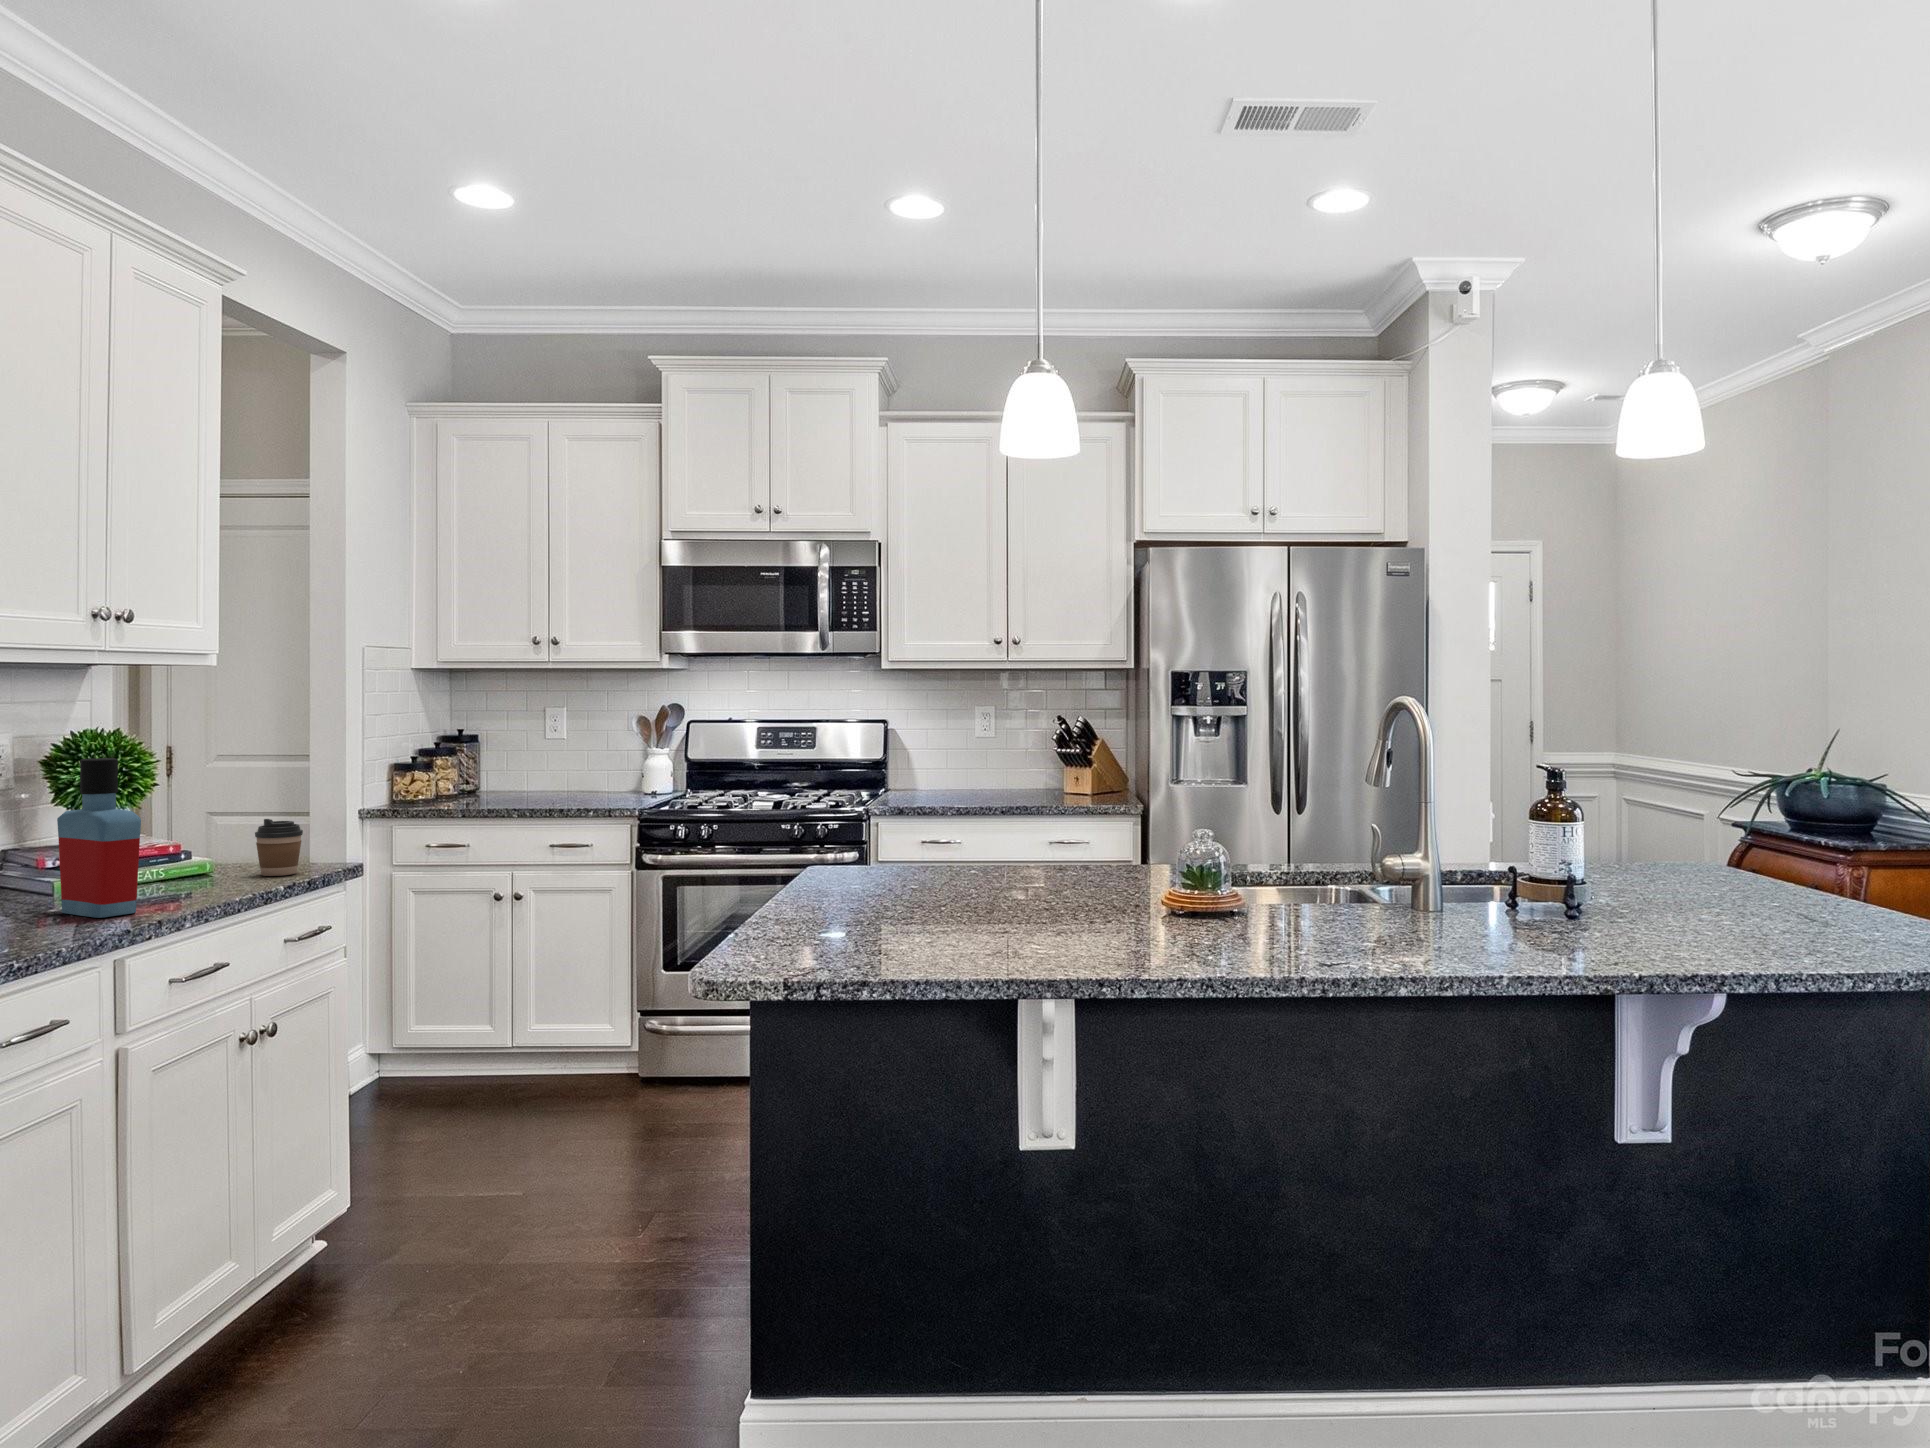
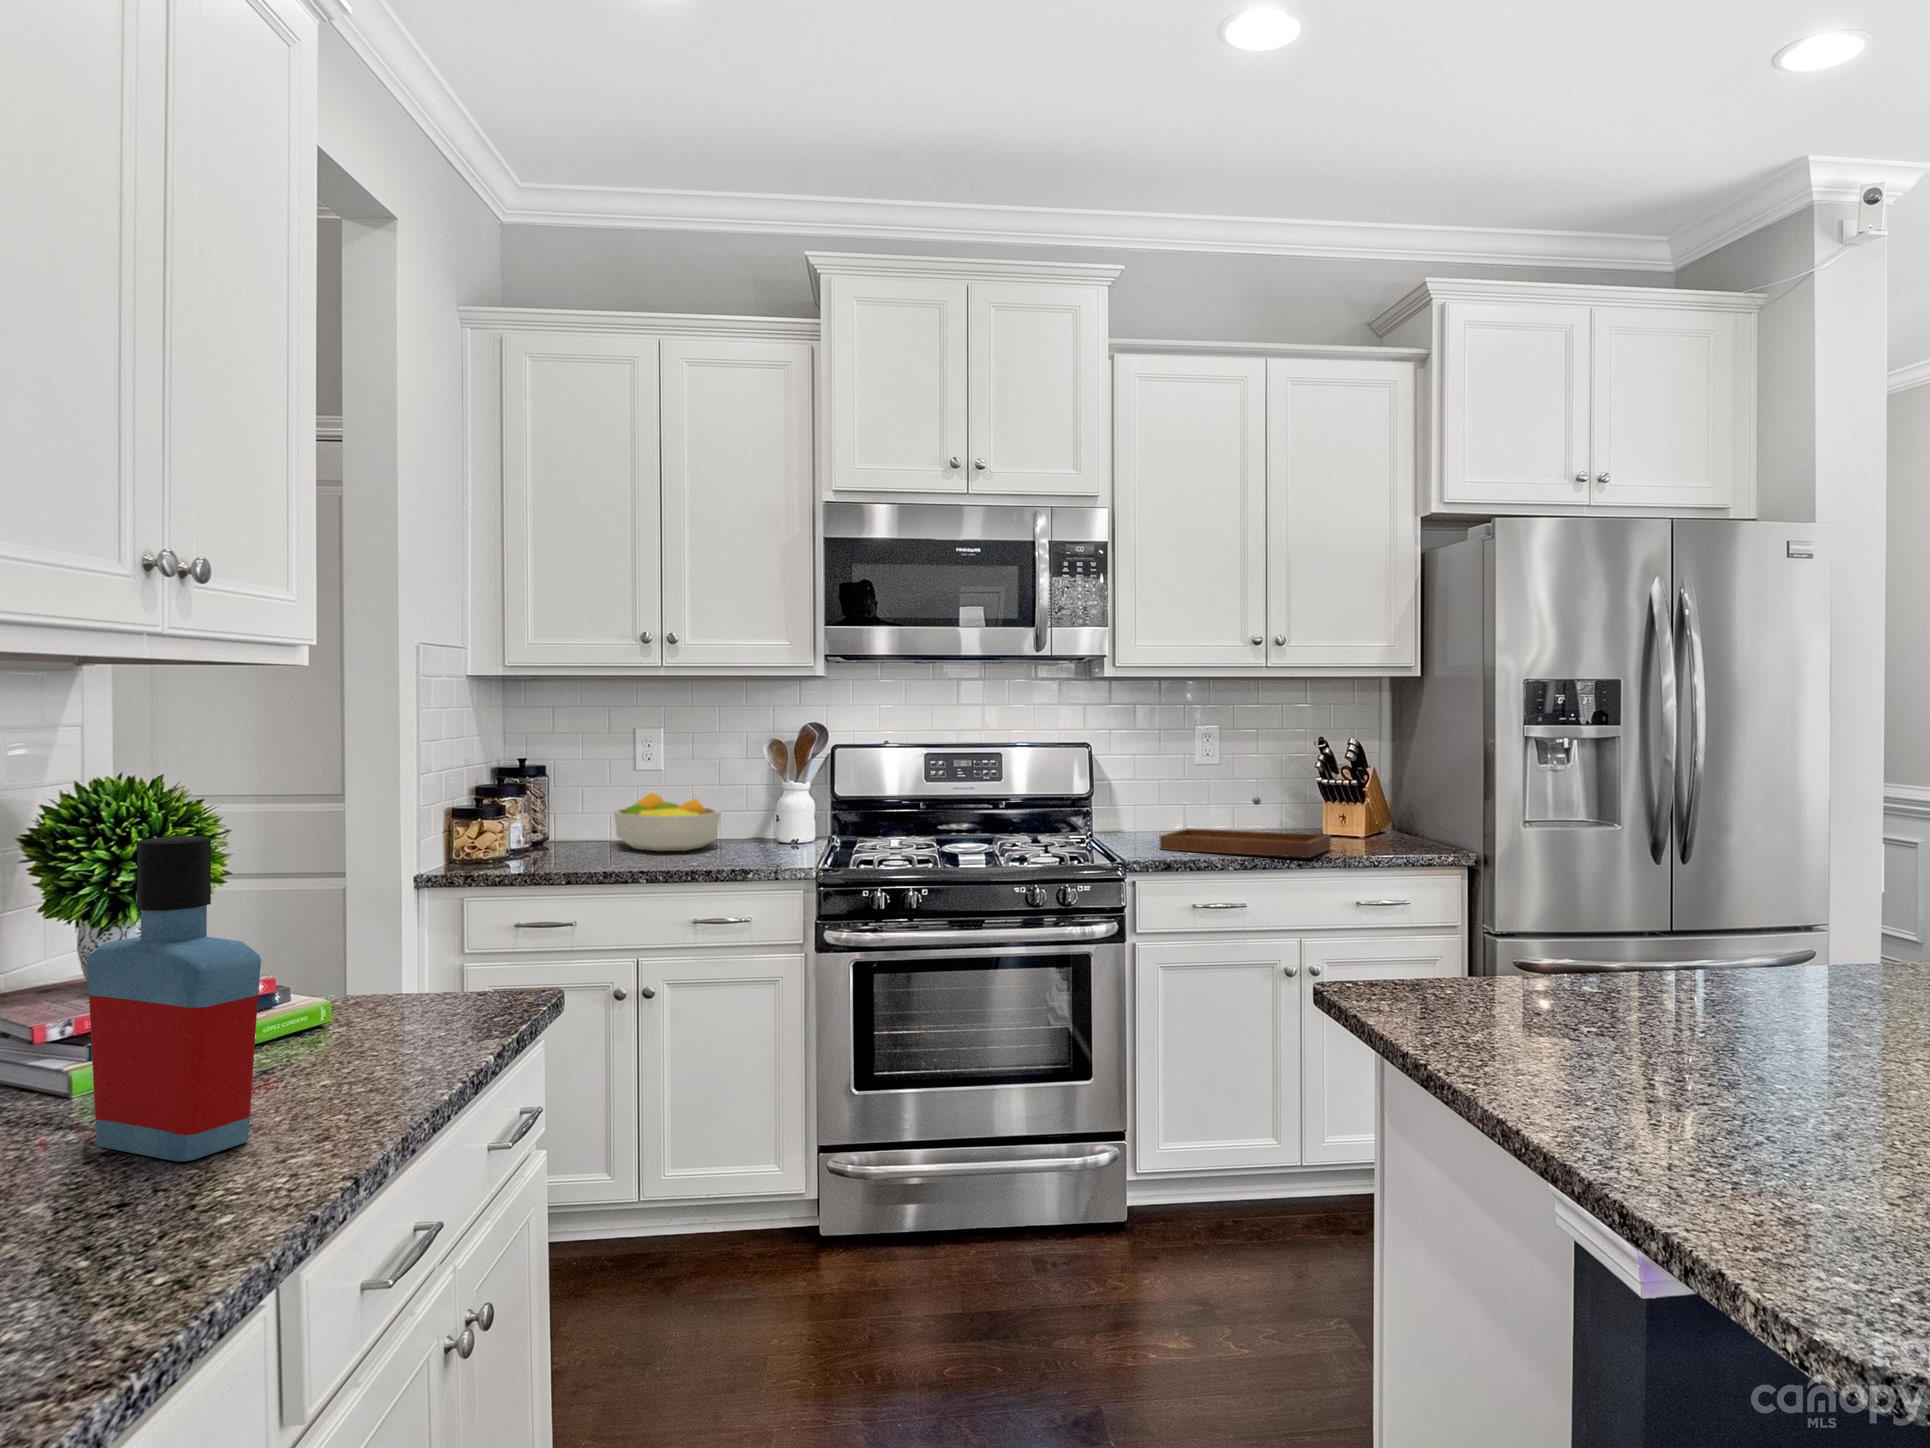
fruit bowl: none [515,755,590,797] -> present [614,793,720,851]
tray: none [915,761,1044,806] -> present [1160,797,1331,858]
coffee cup: present [255,819,303,876] -> none [392,924,470,1024]

